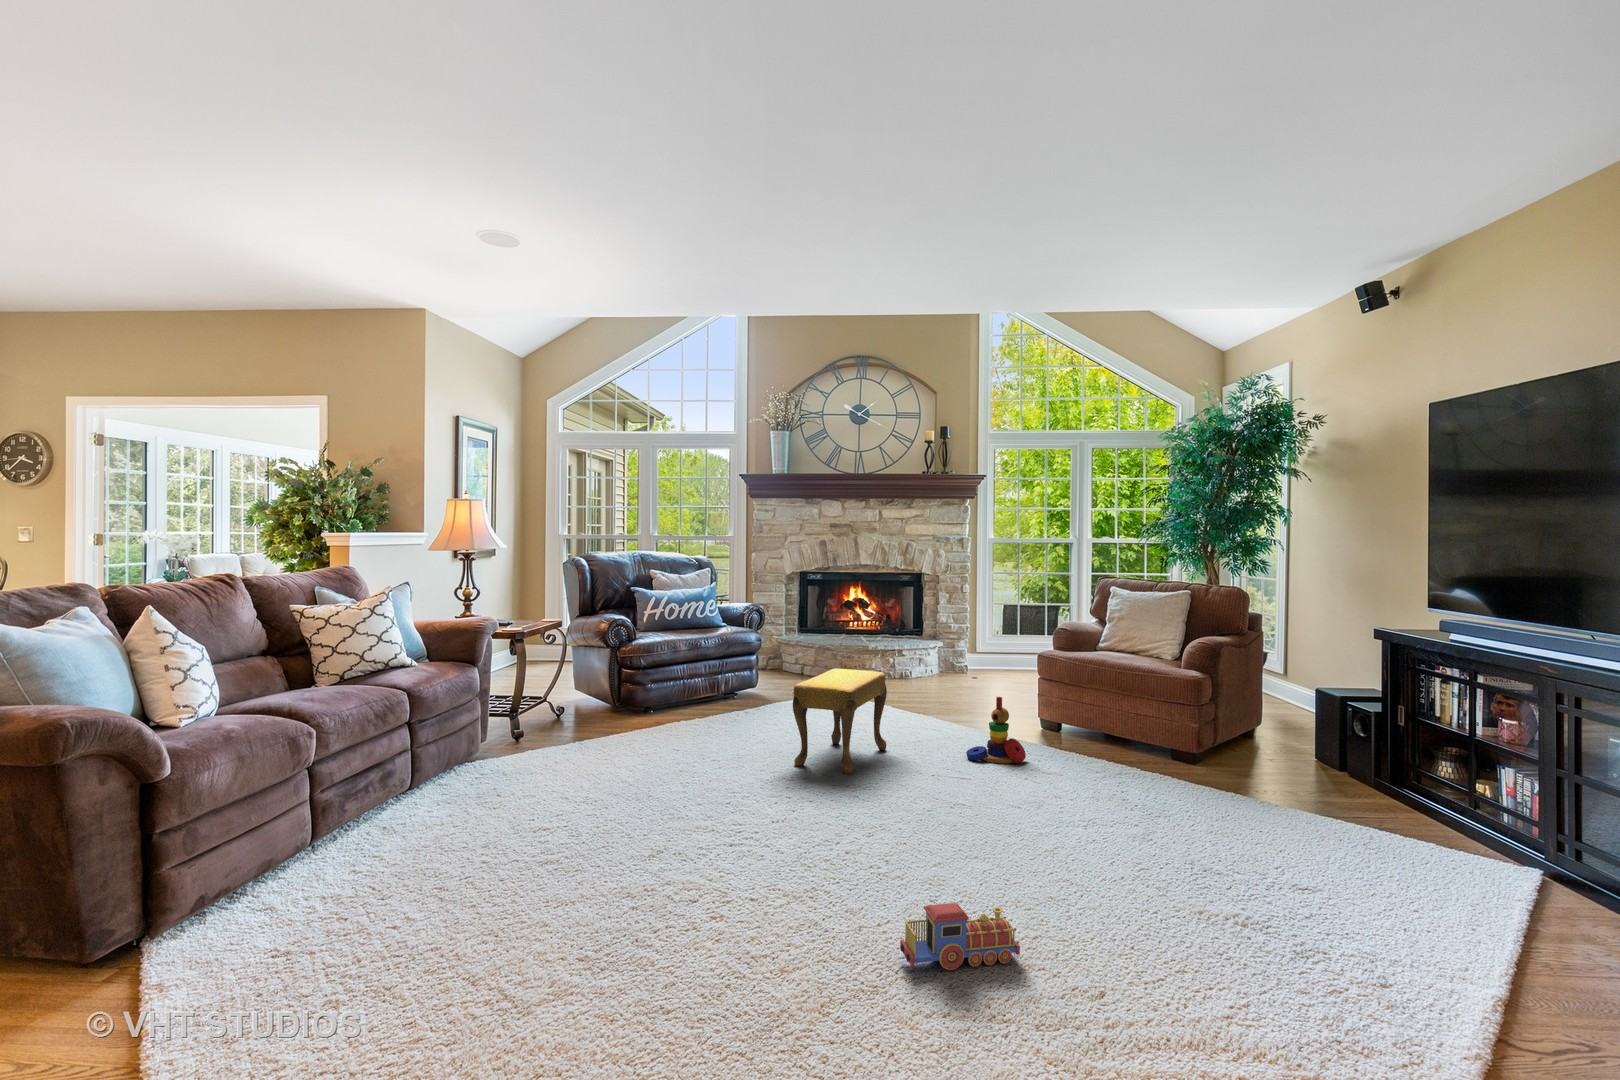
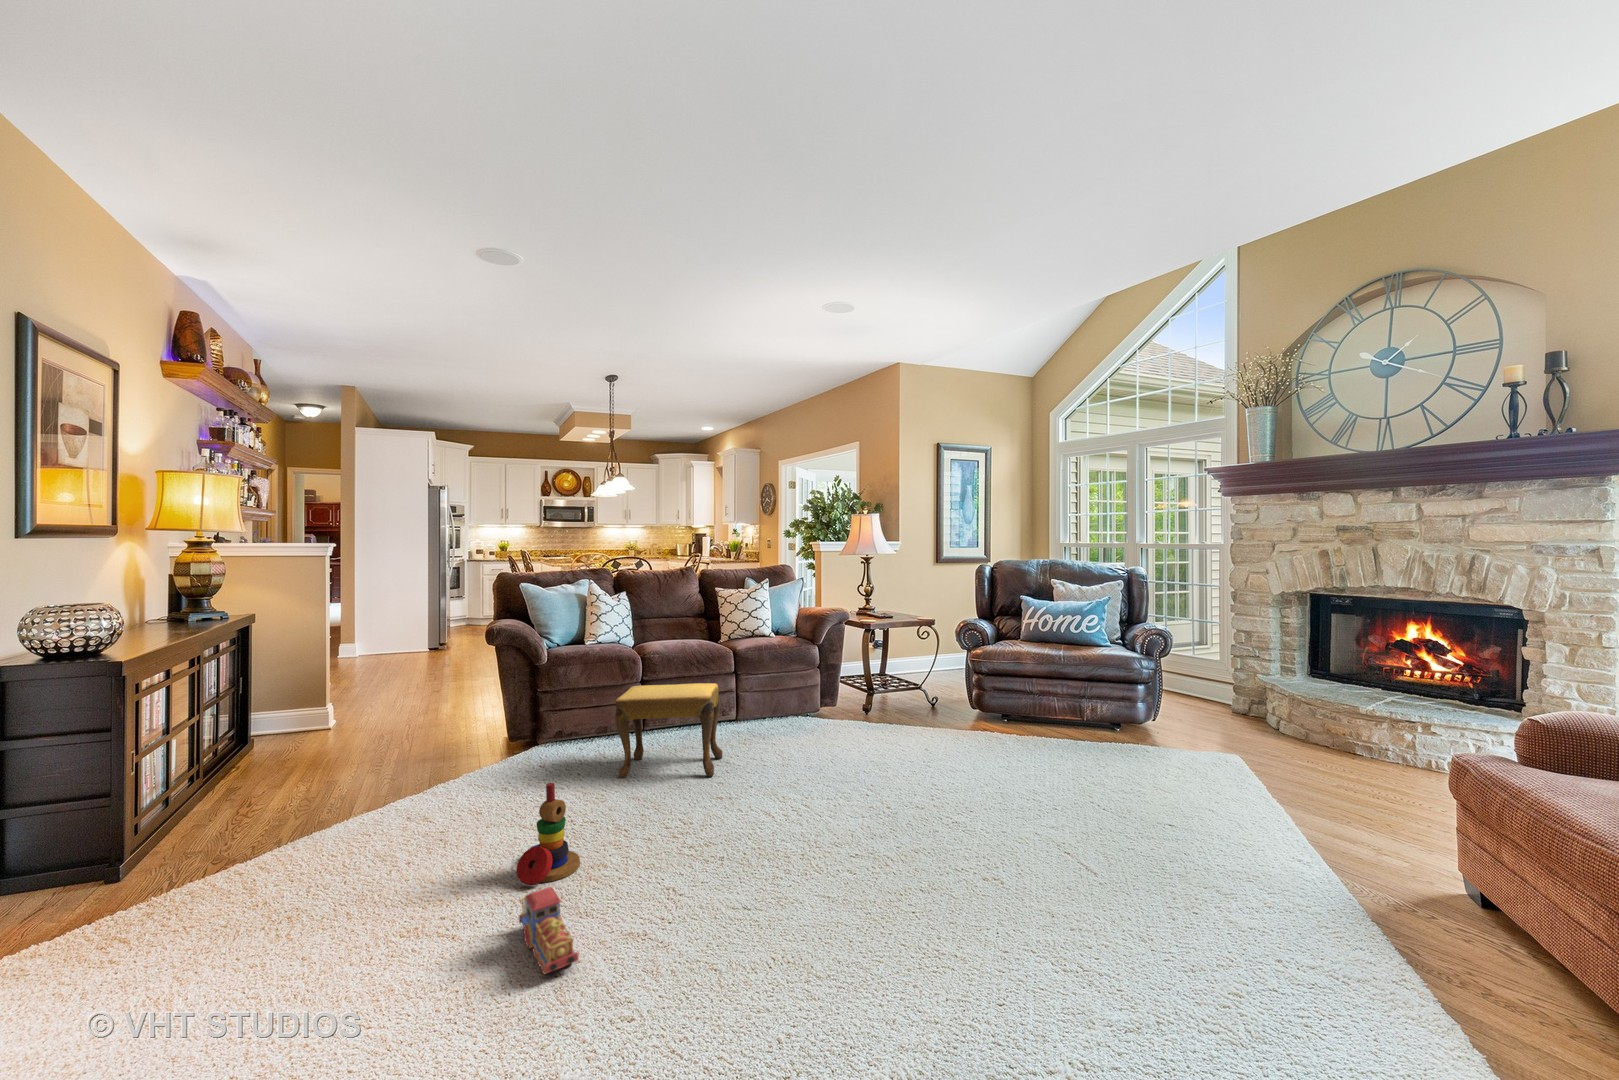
footstool: present [793,669,887,774] -> present [615,683,723,778]
stacking toy: present [966,697,1026,764] -> present [517,783,580,886]

